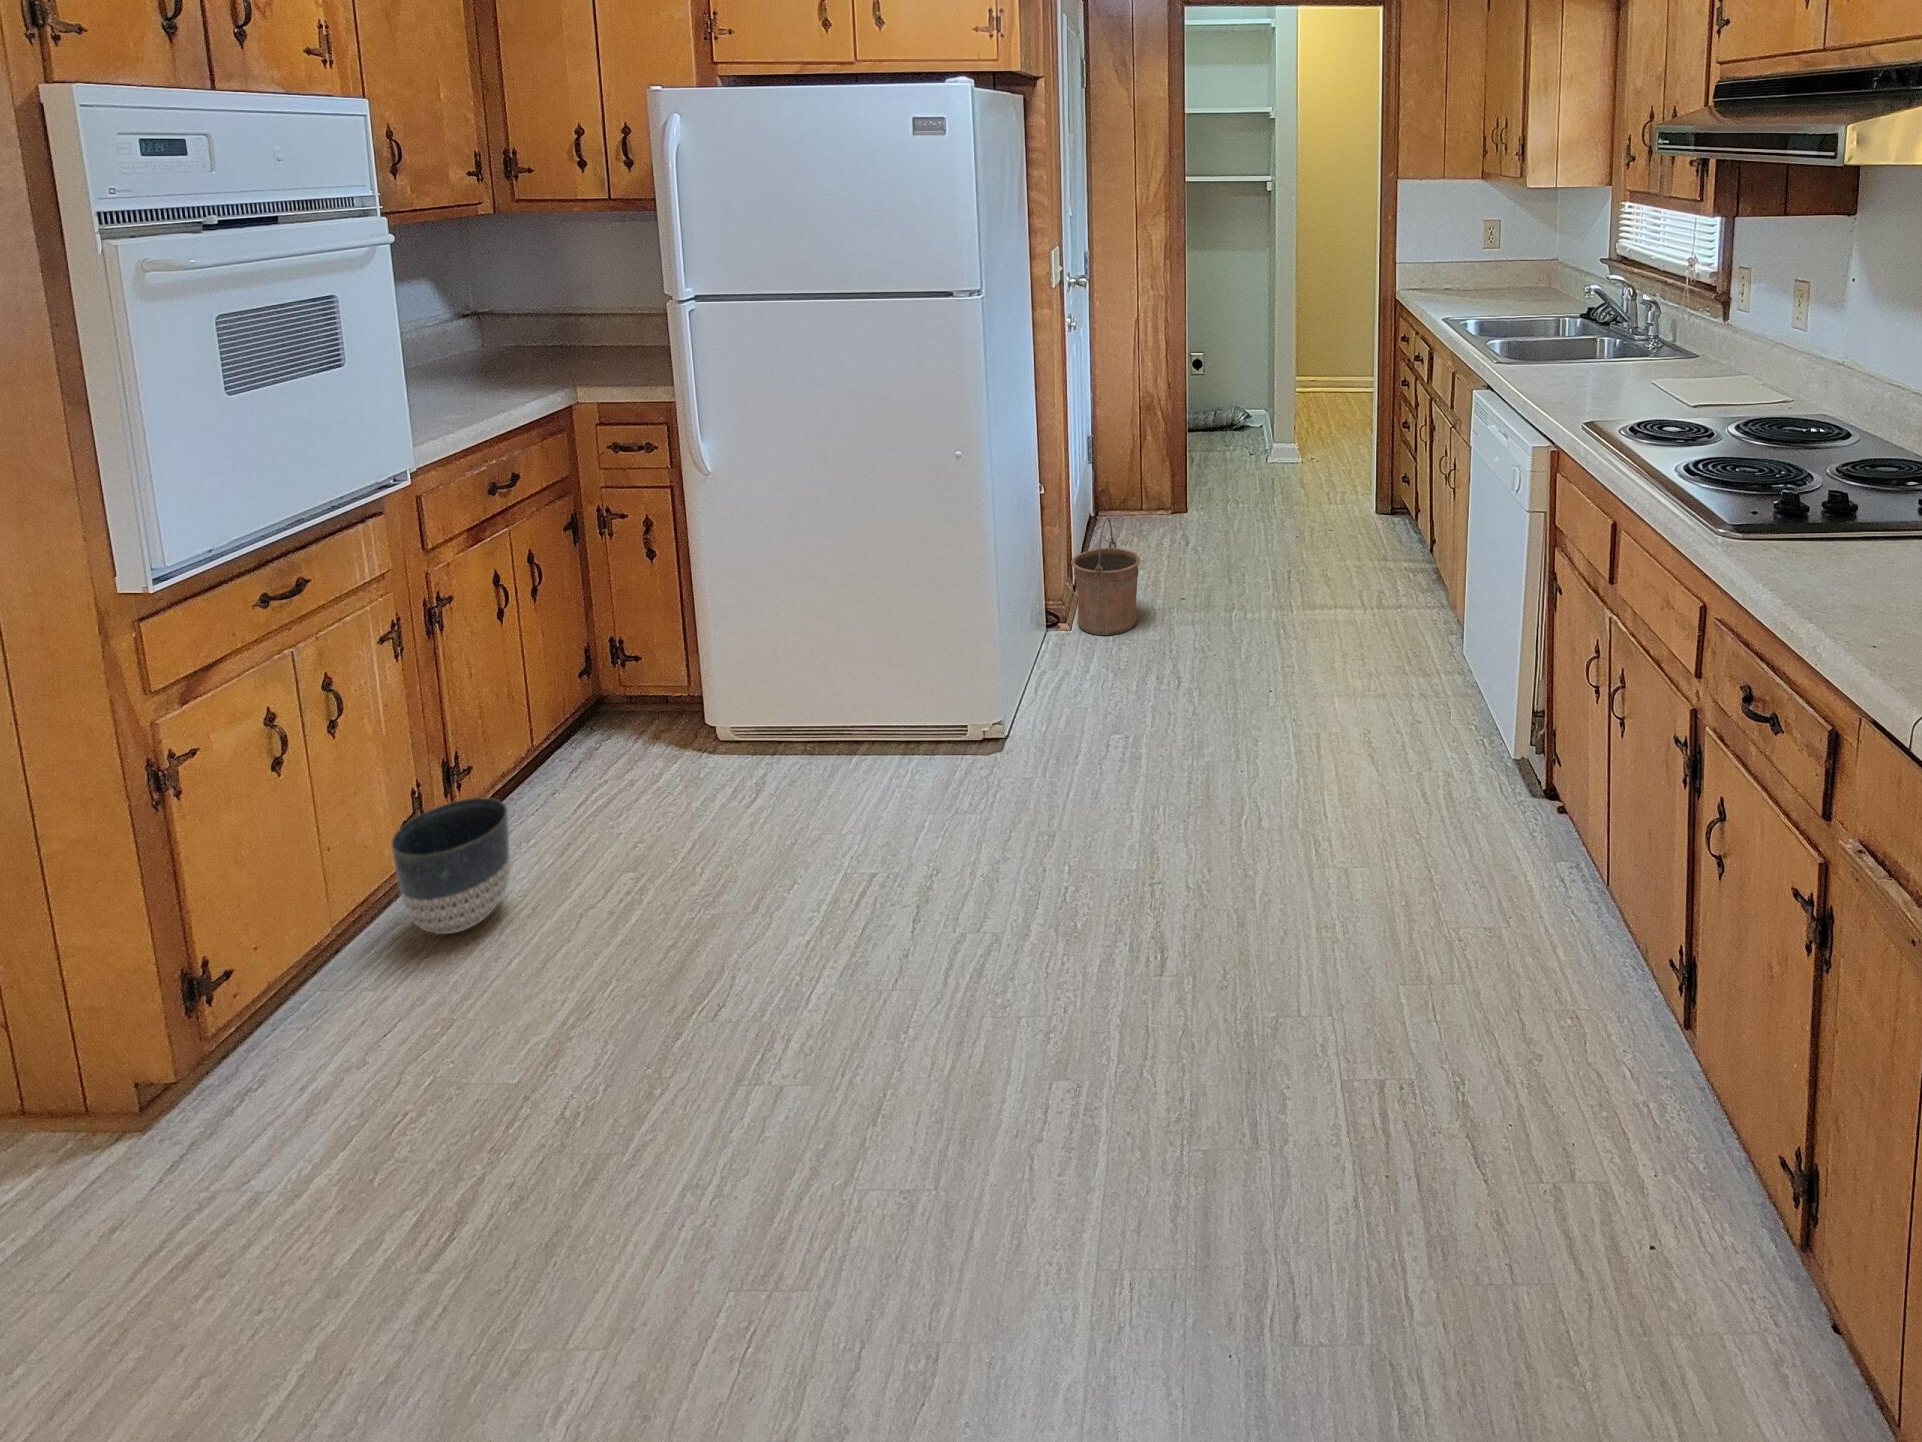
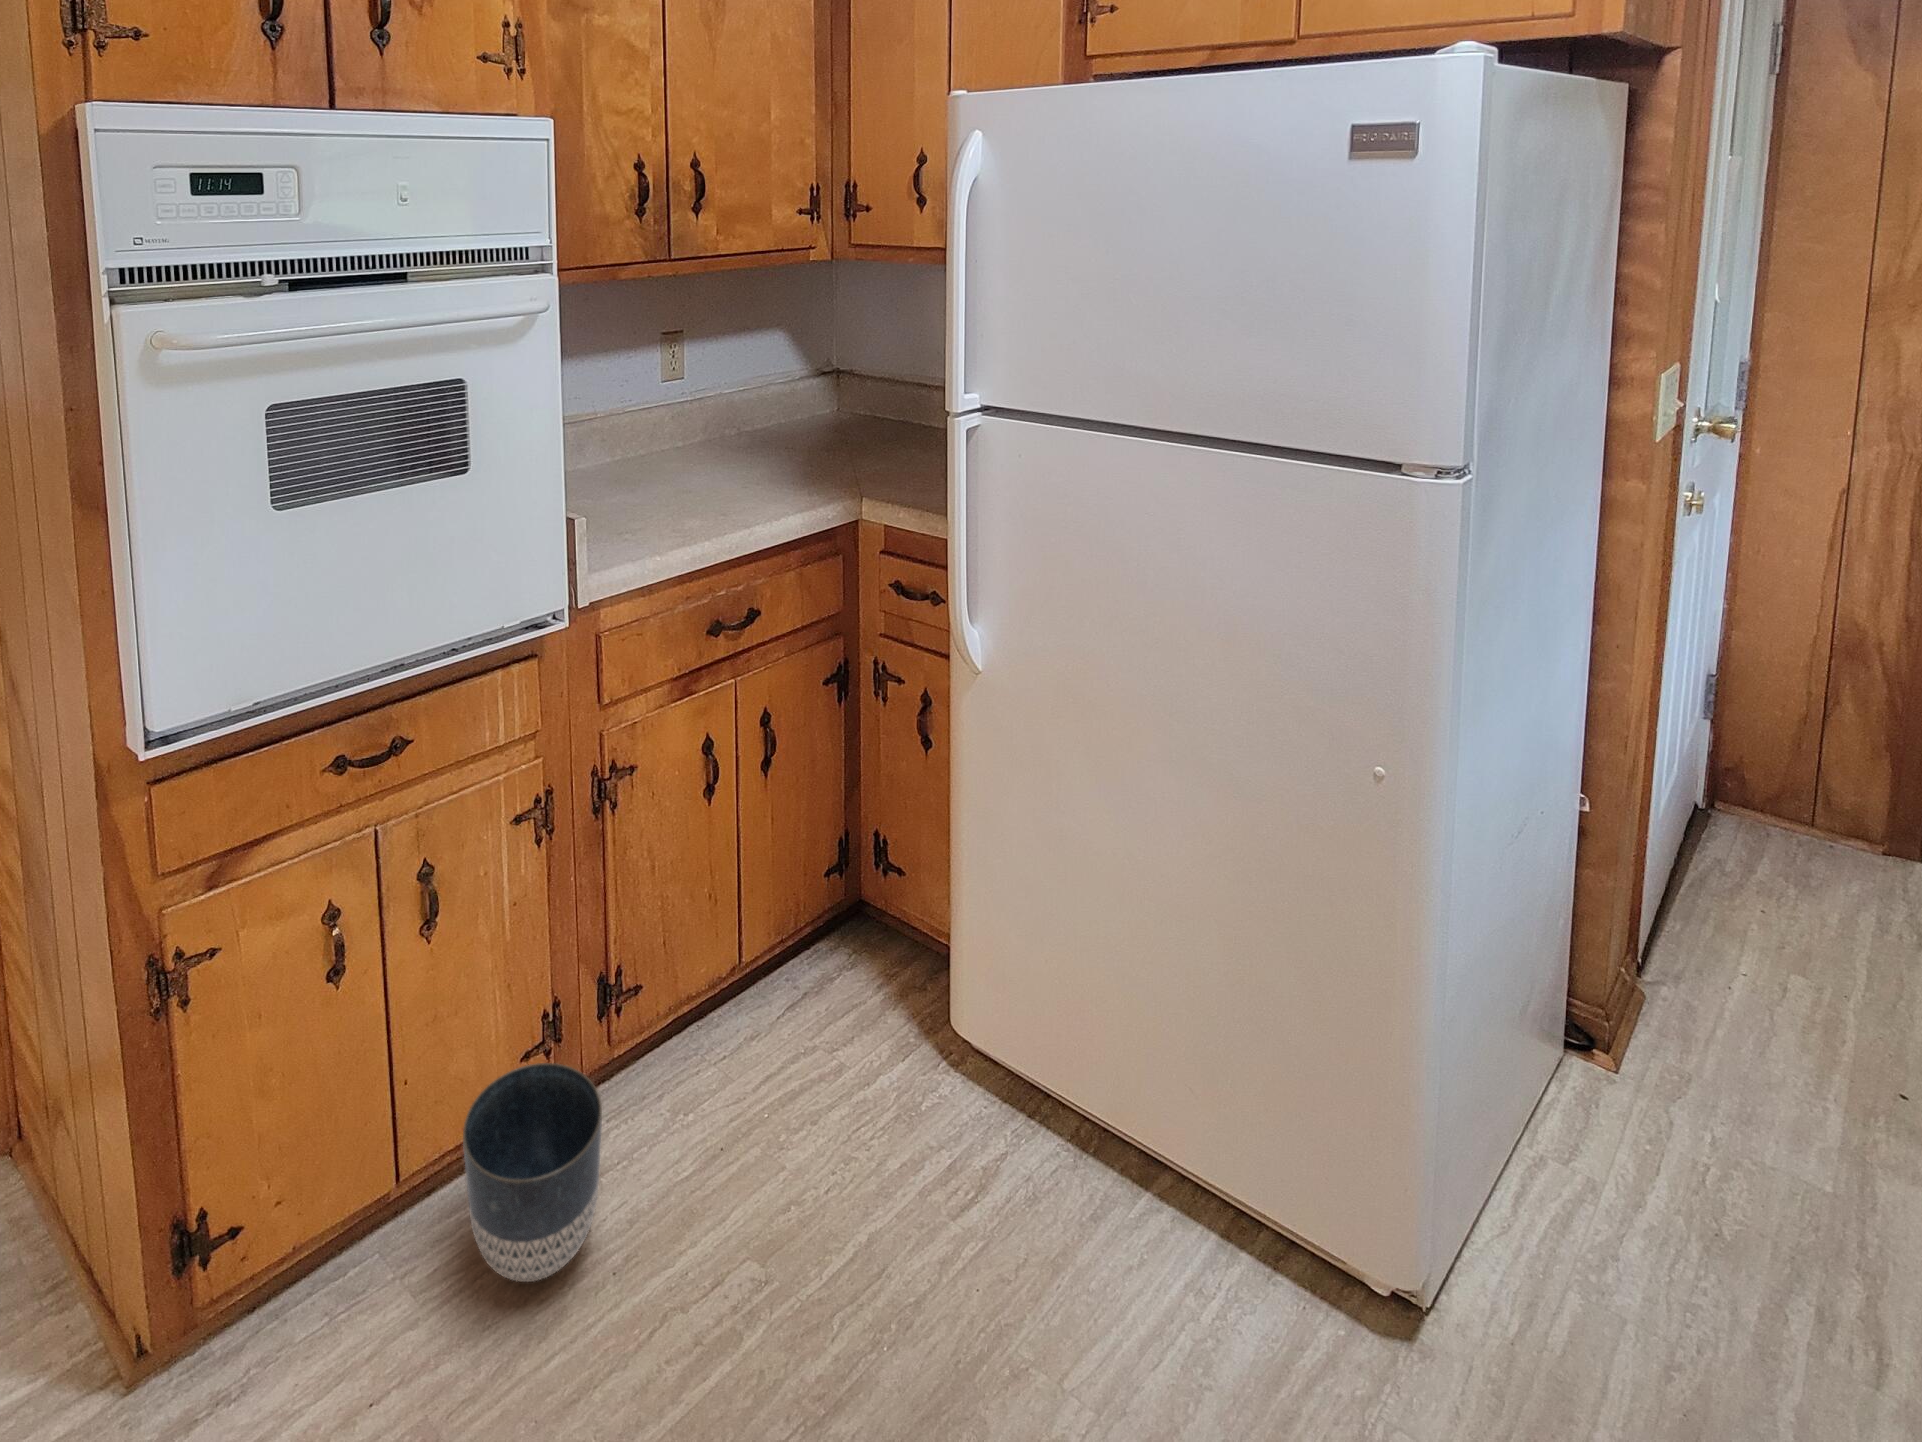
bucket: present [1071,518,1140,635] -> none [1668,991,1873,1275]

